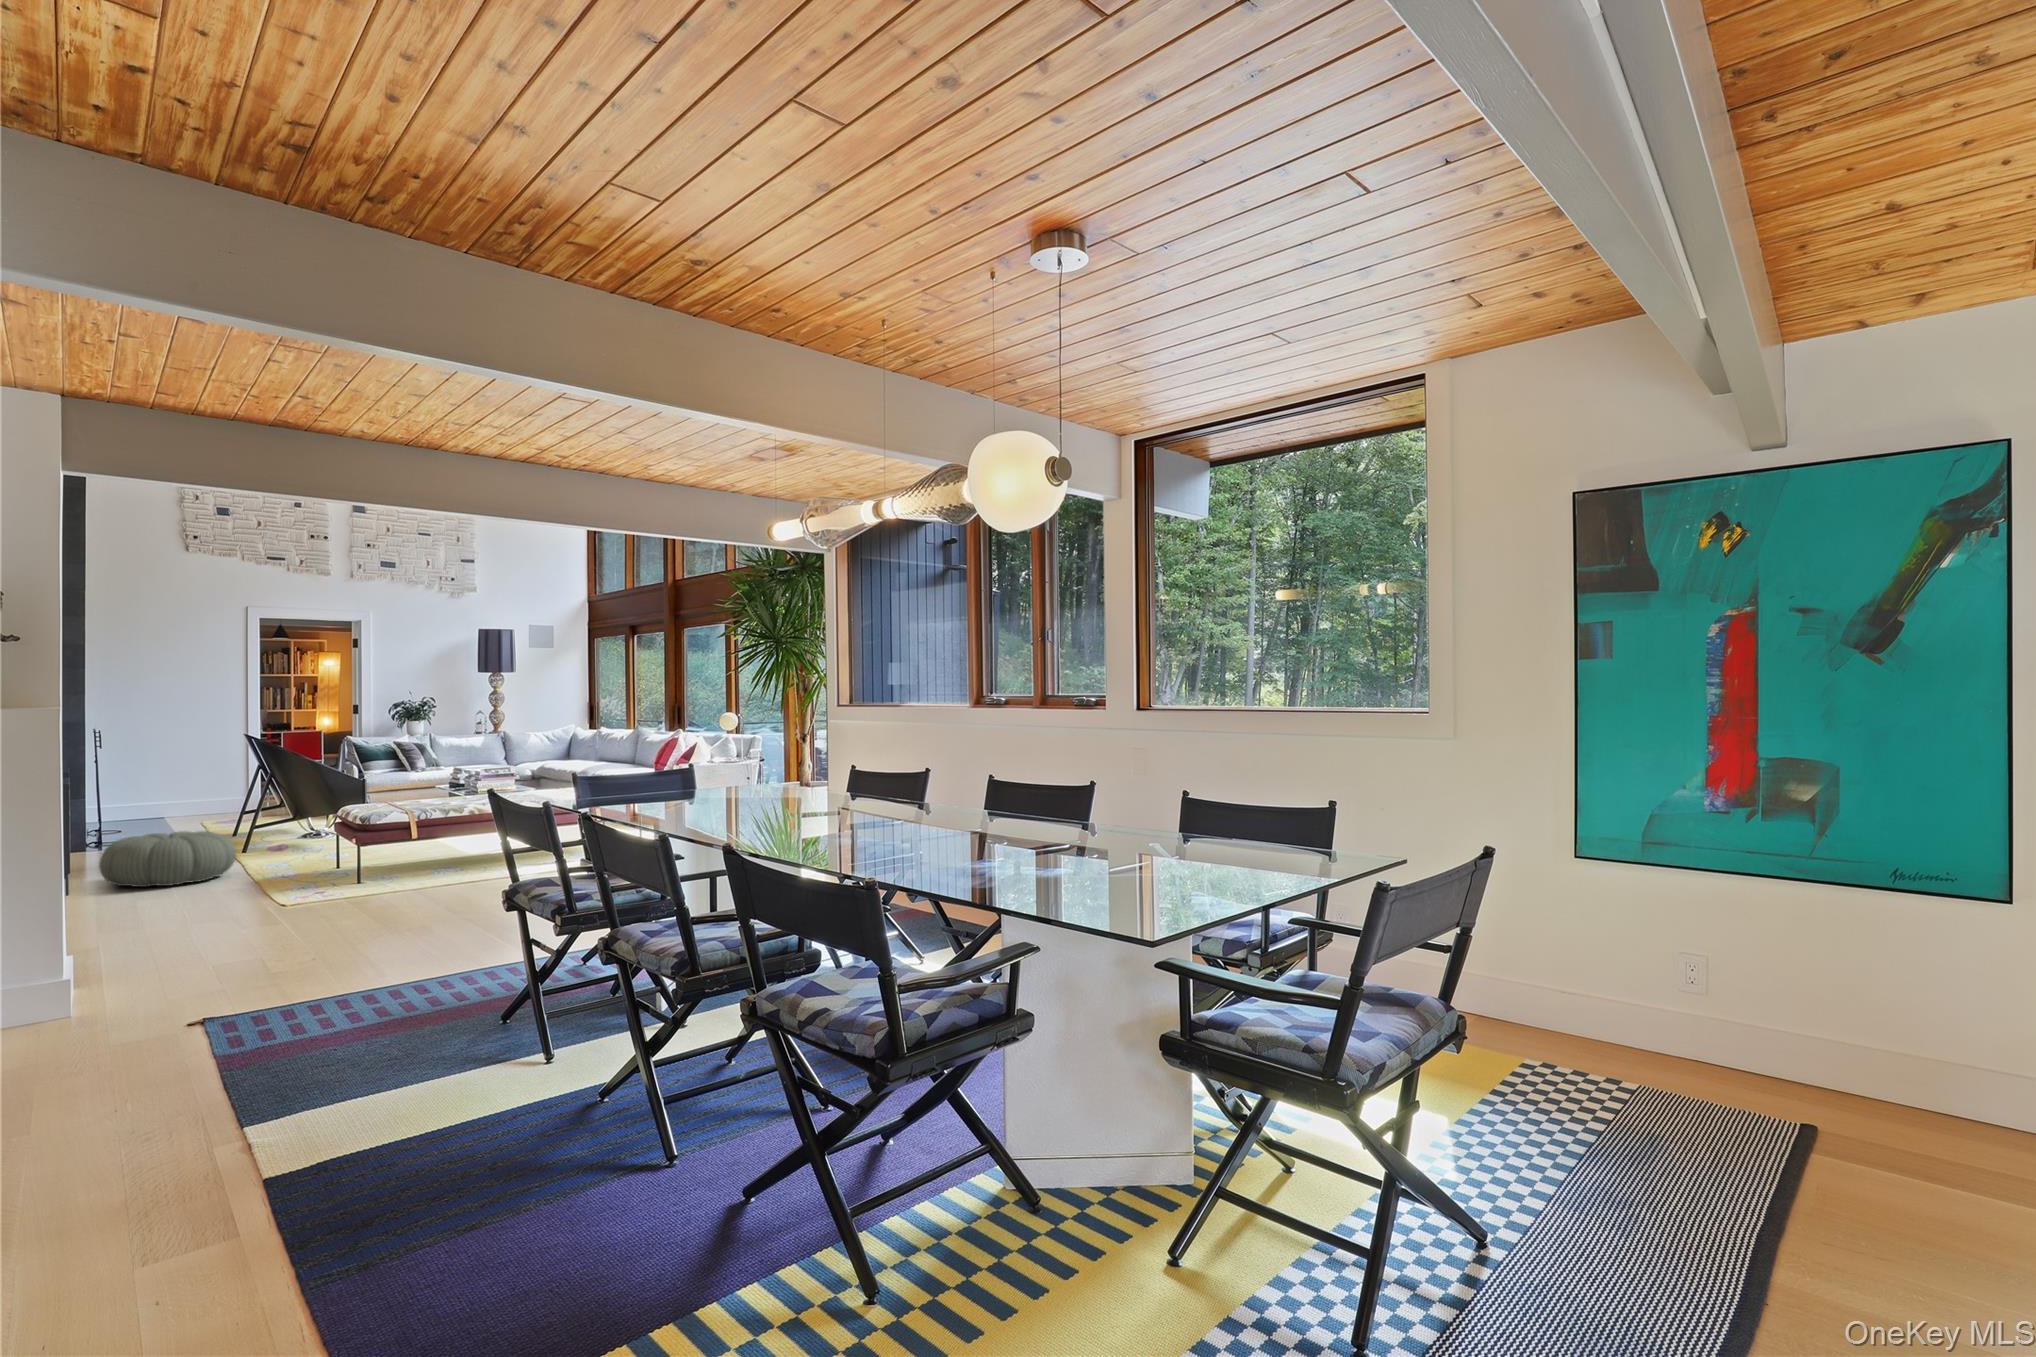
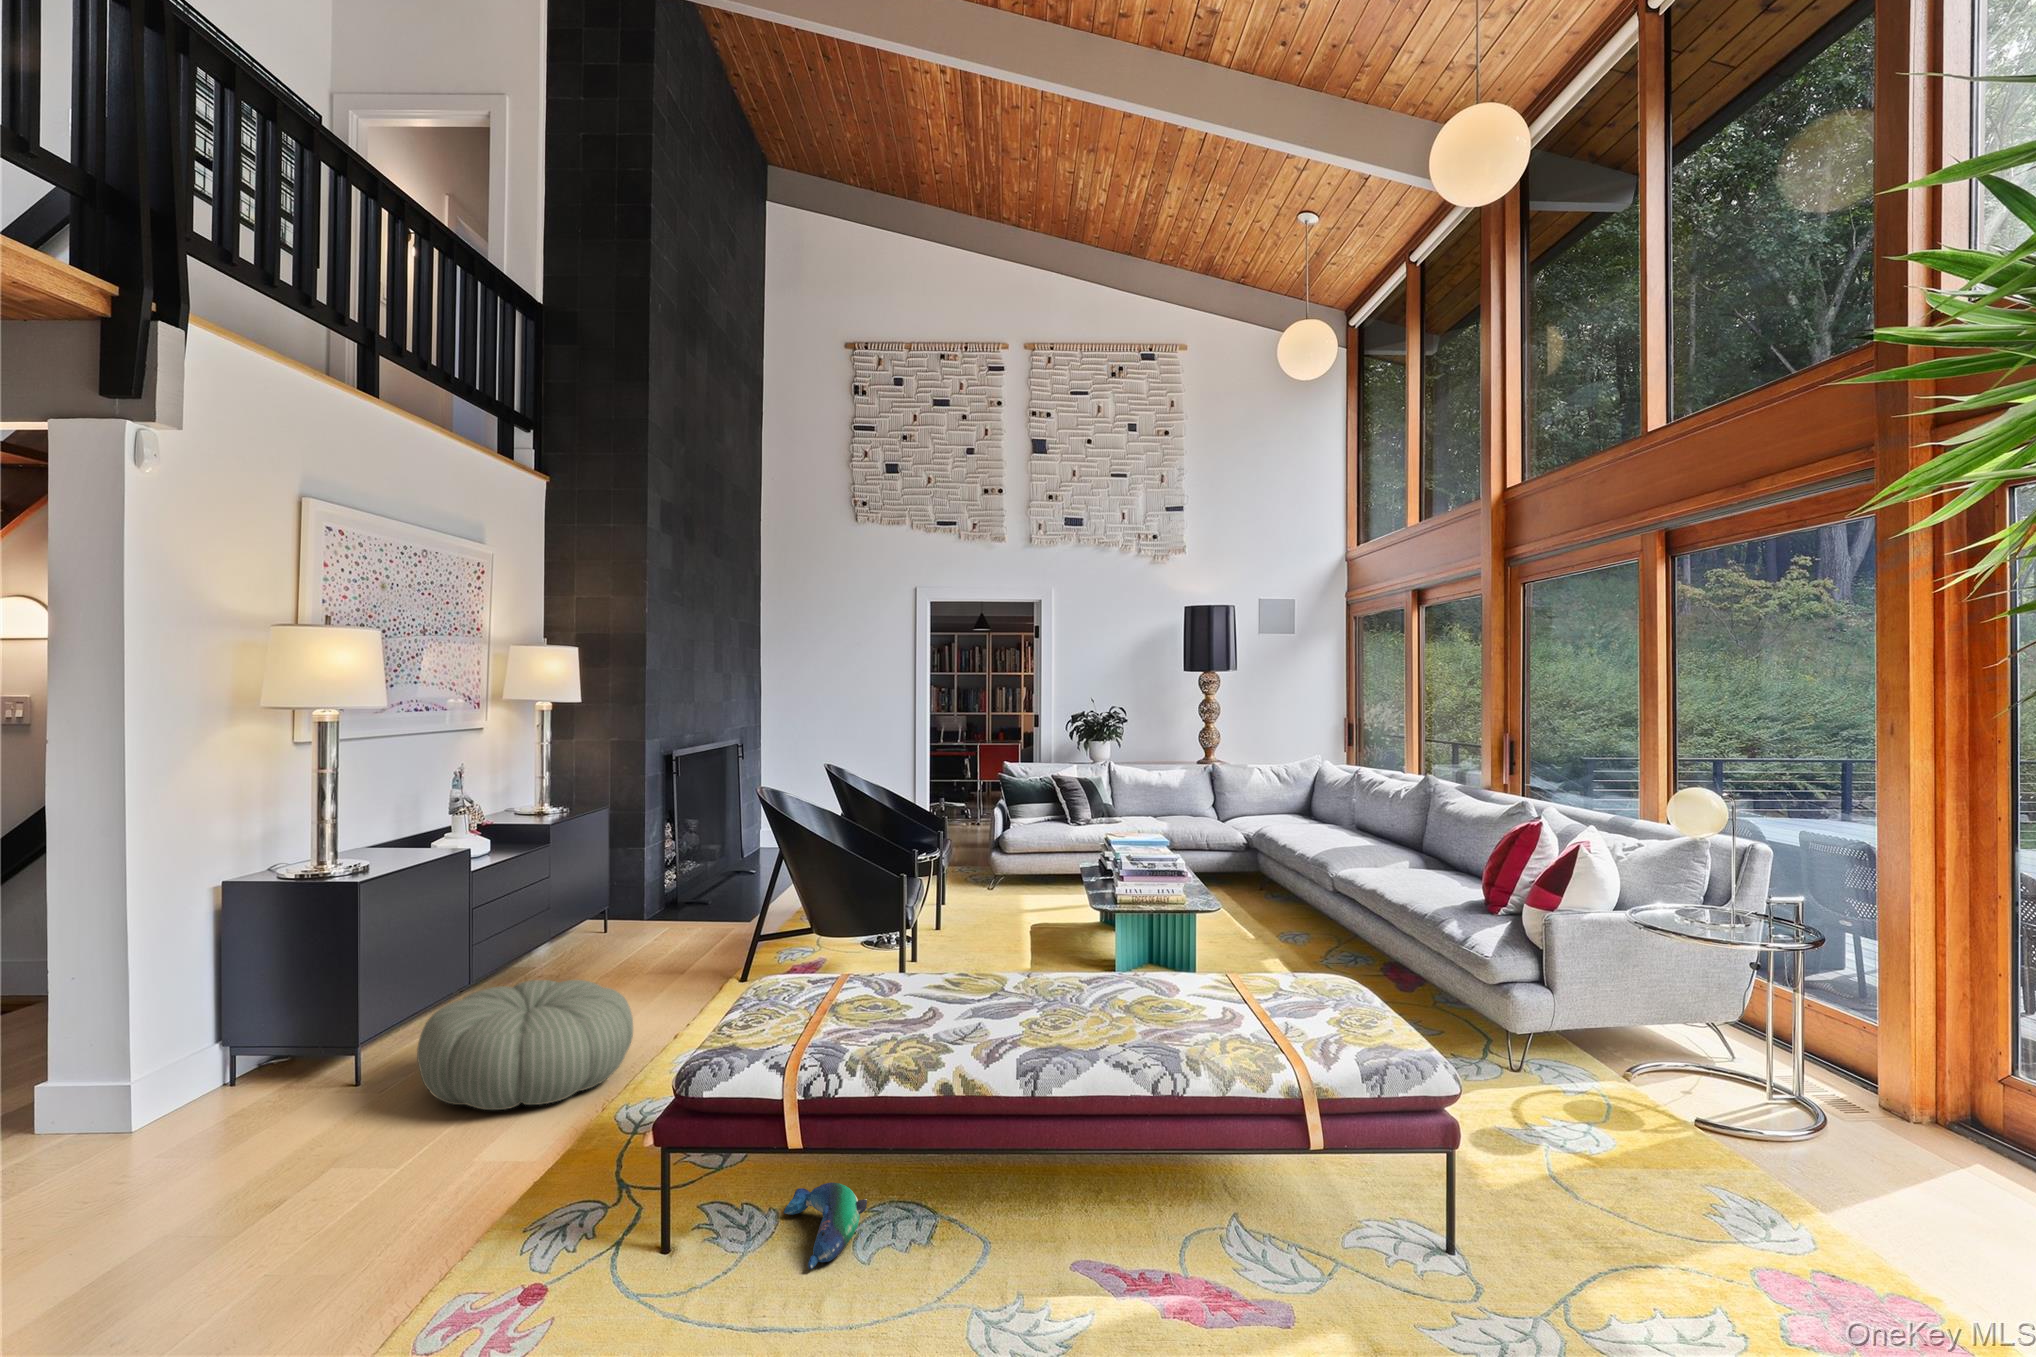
plush toy: none [392,861,436,881] -> present [784,1182,867,1269]

